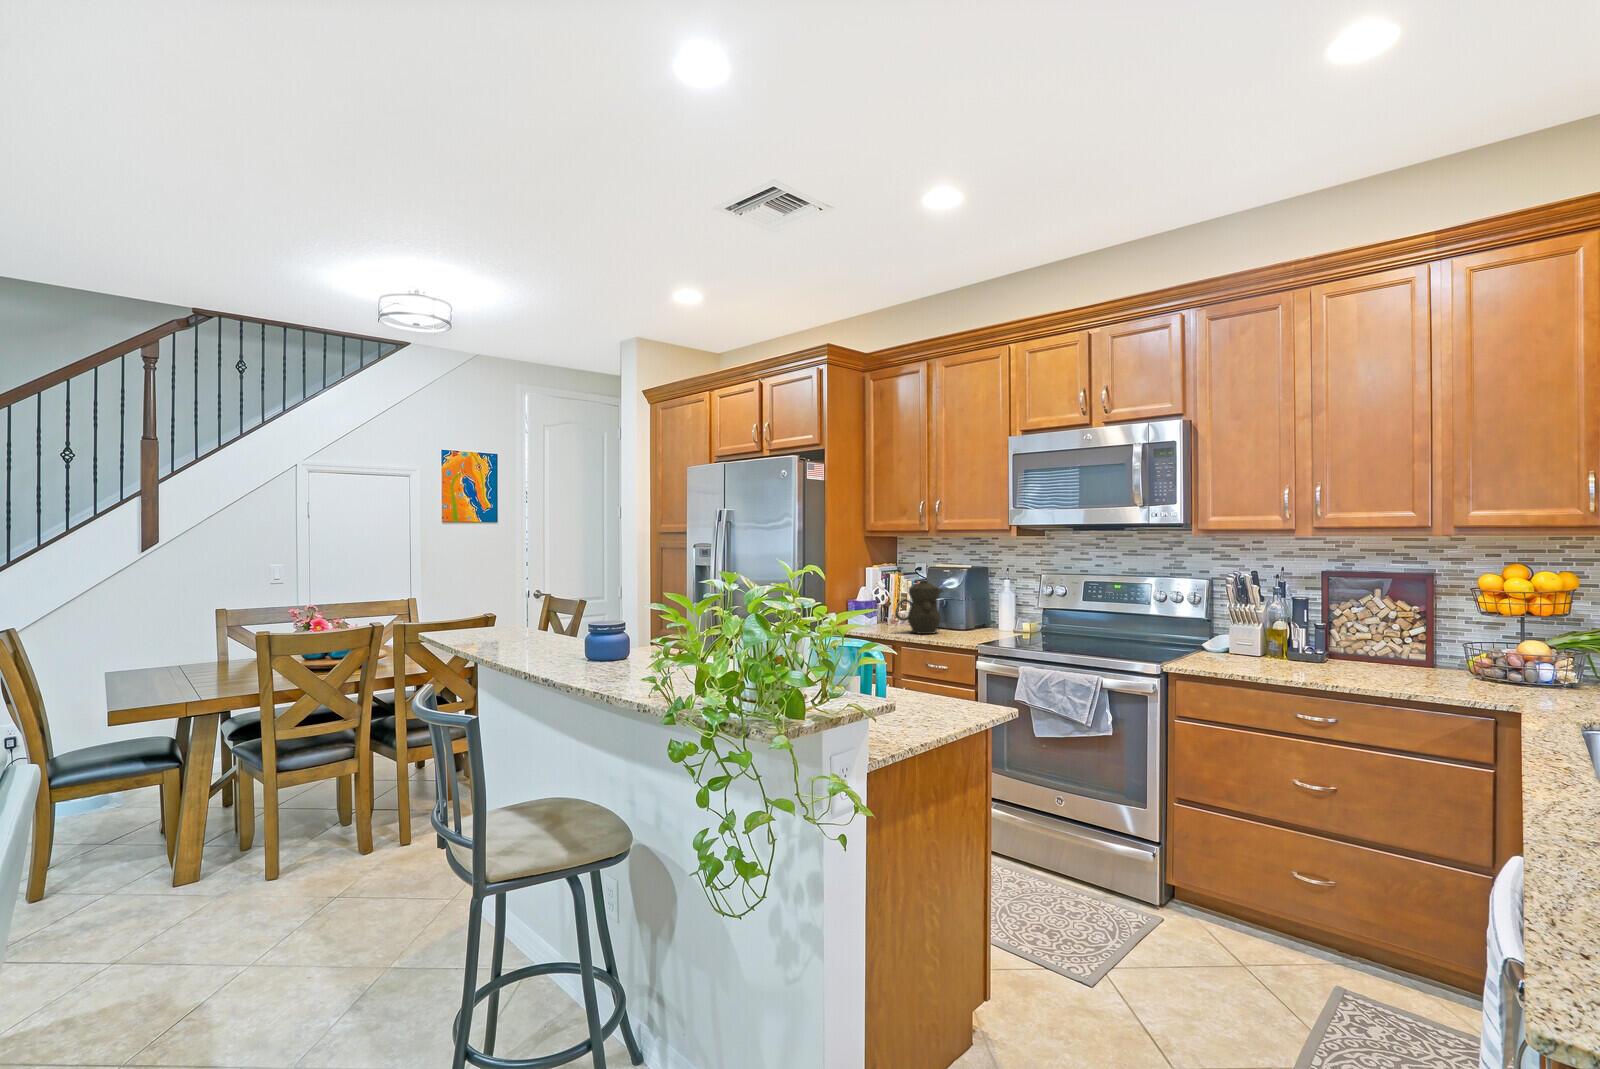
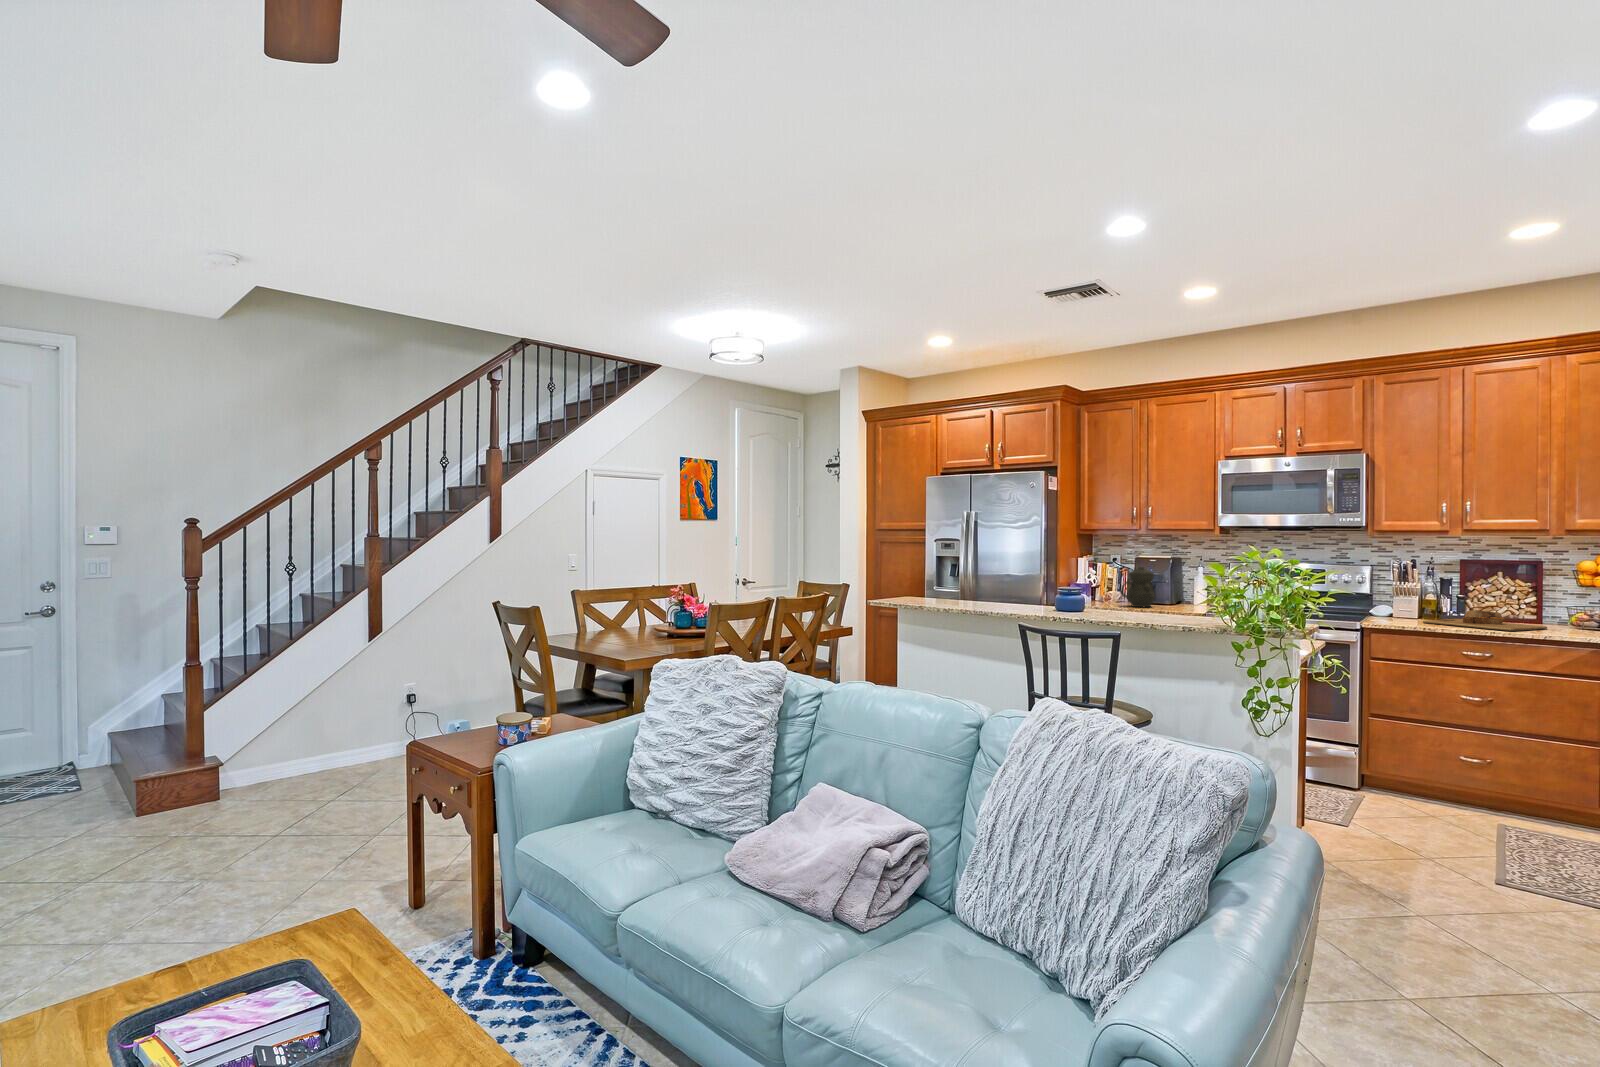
cutting board: none [1253,648,1427,684] -> present [1423,610,1547,631]

